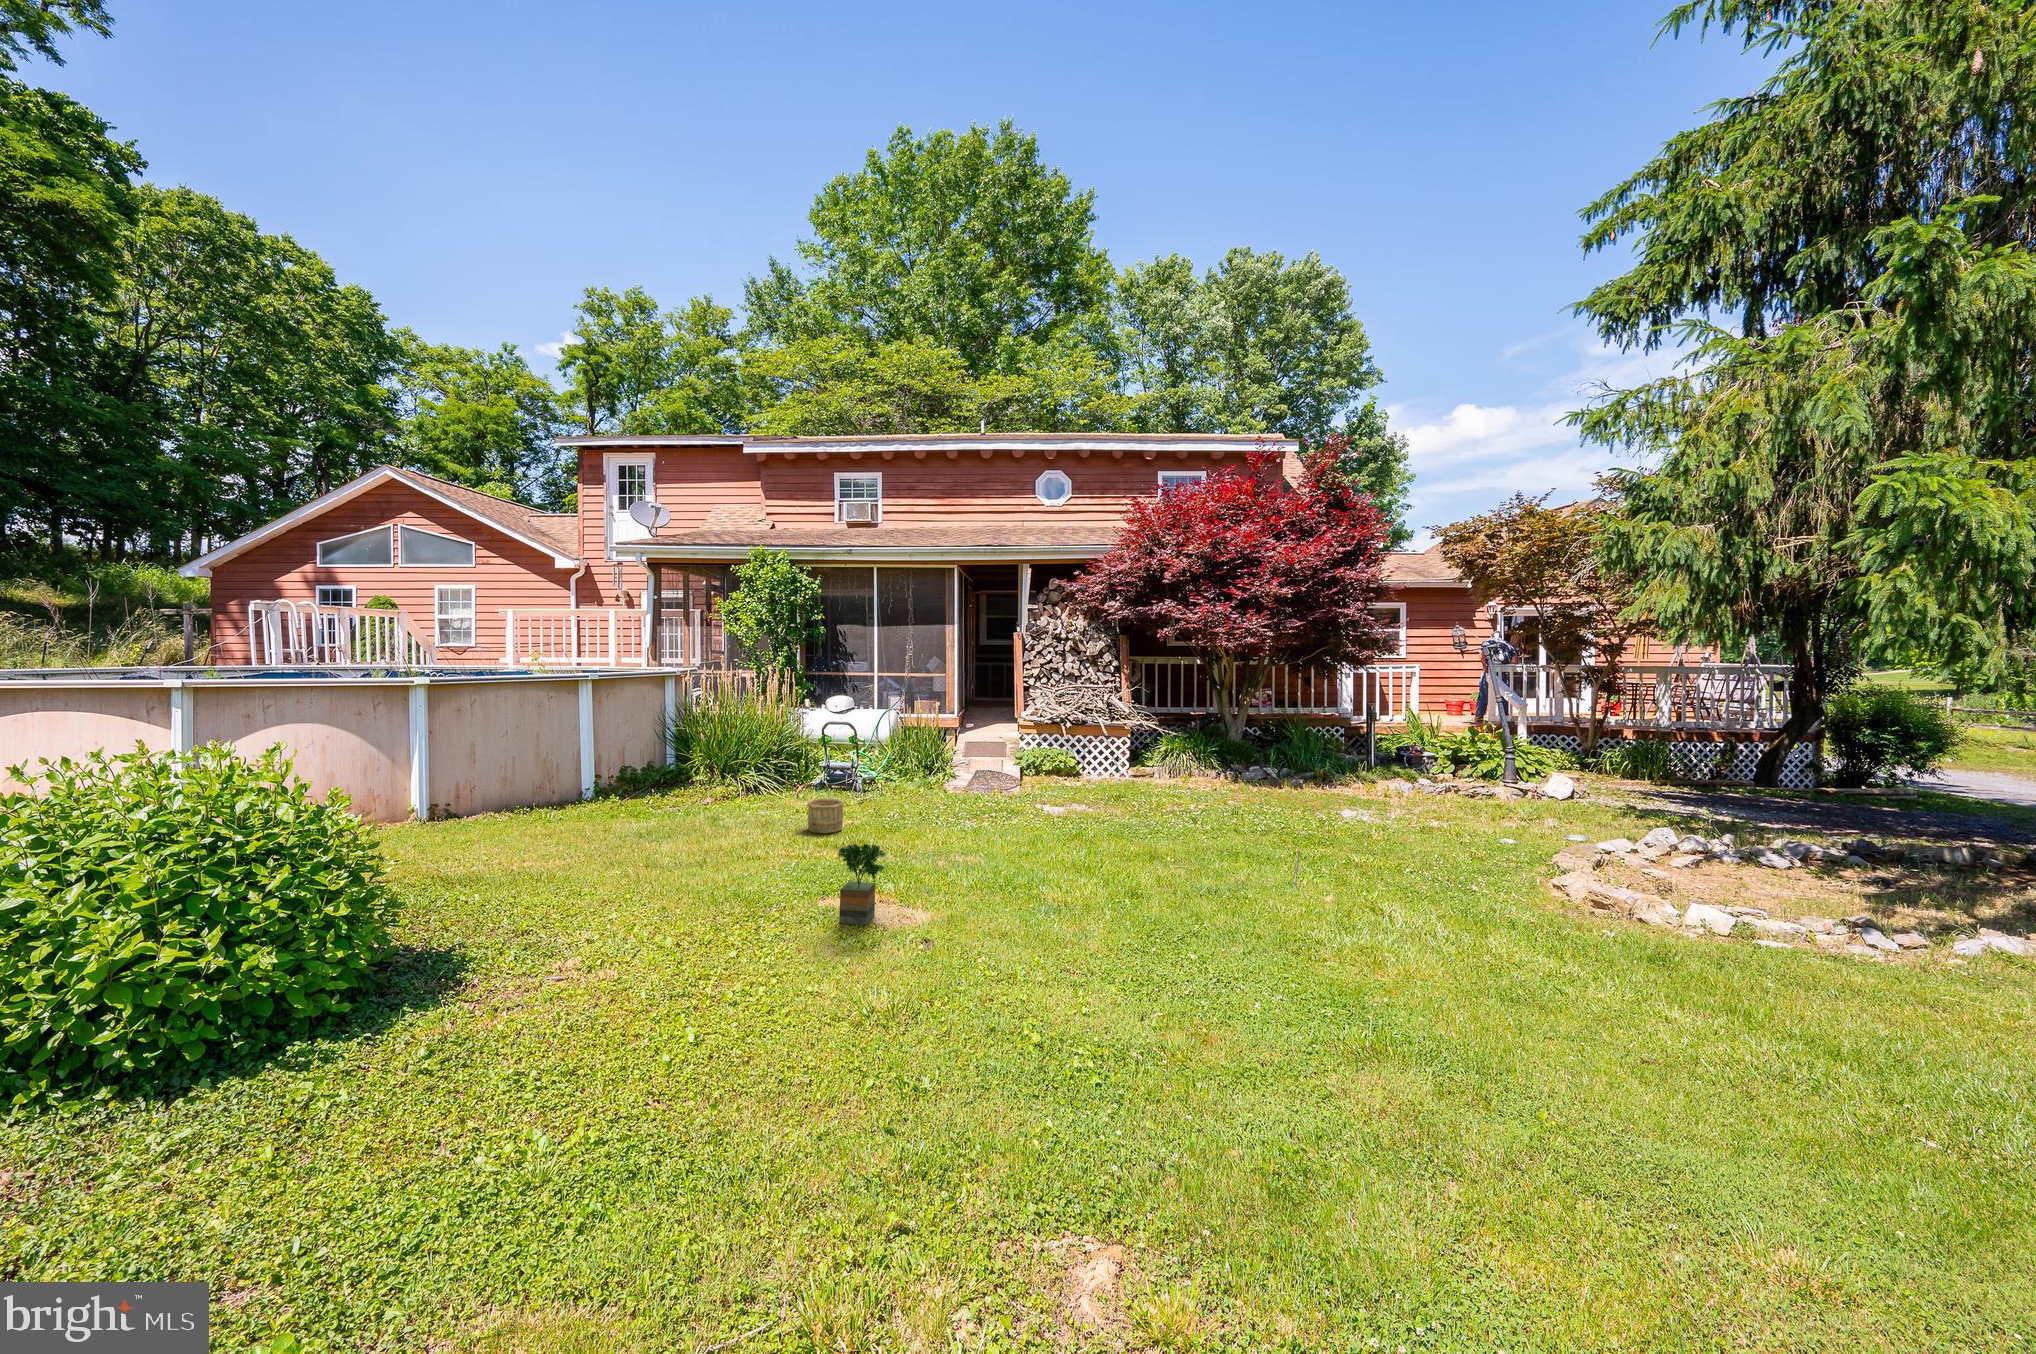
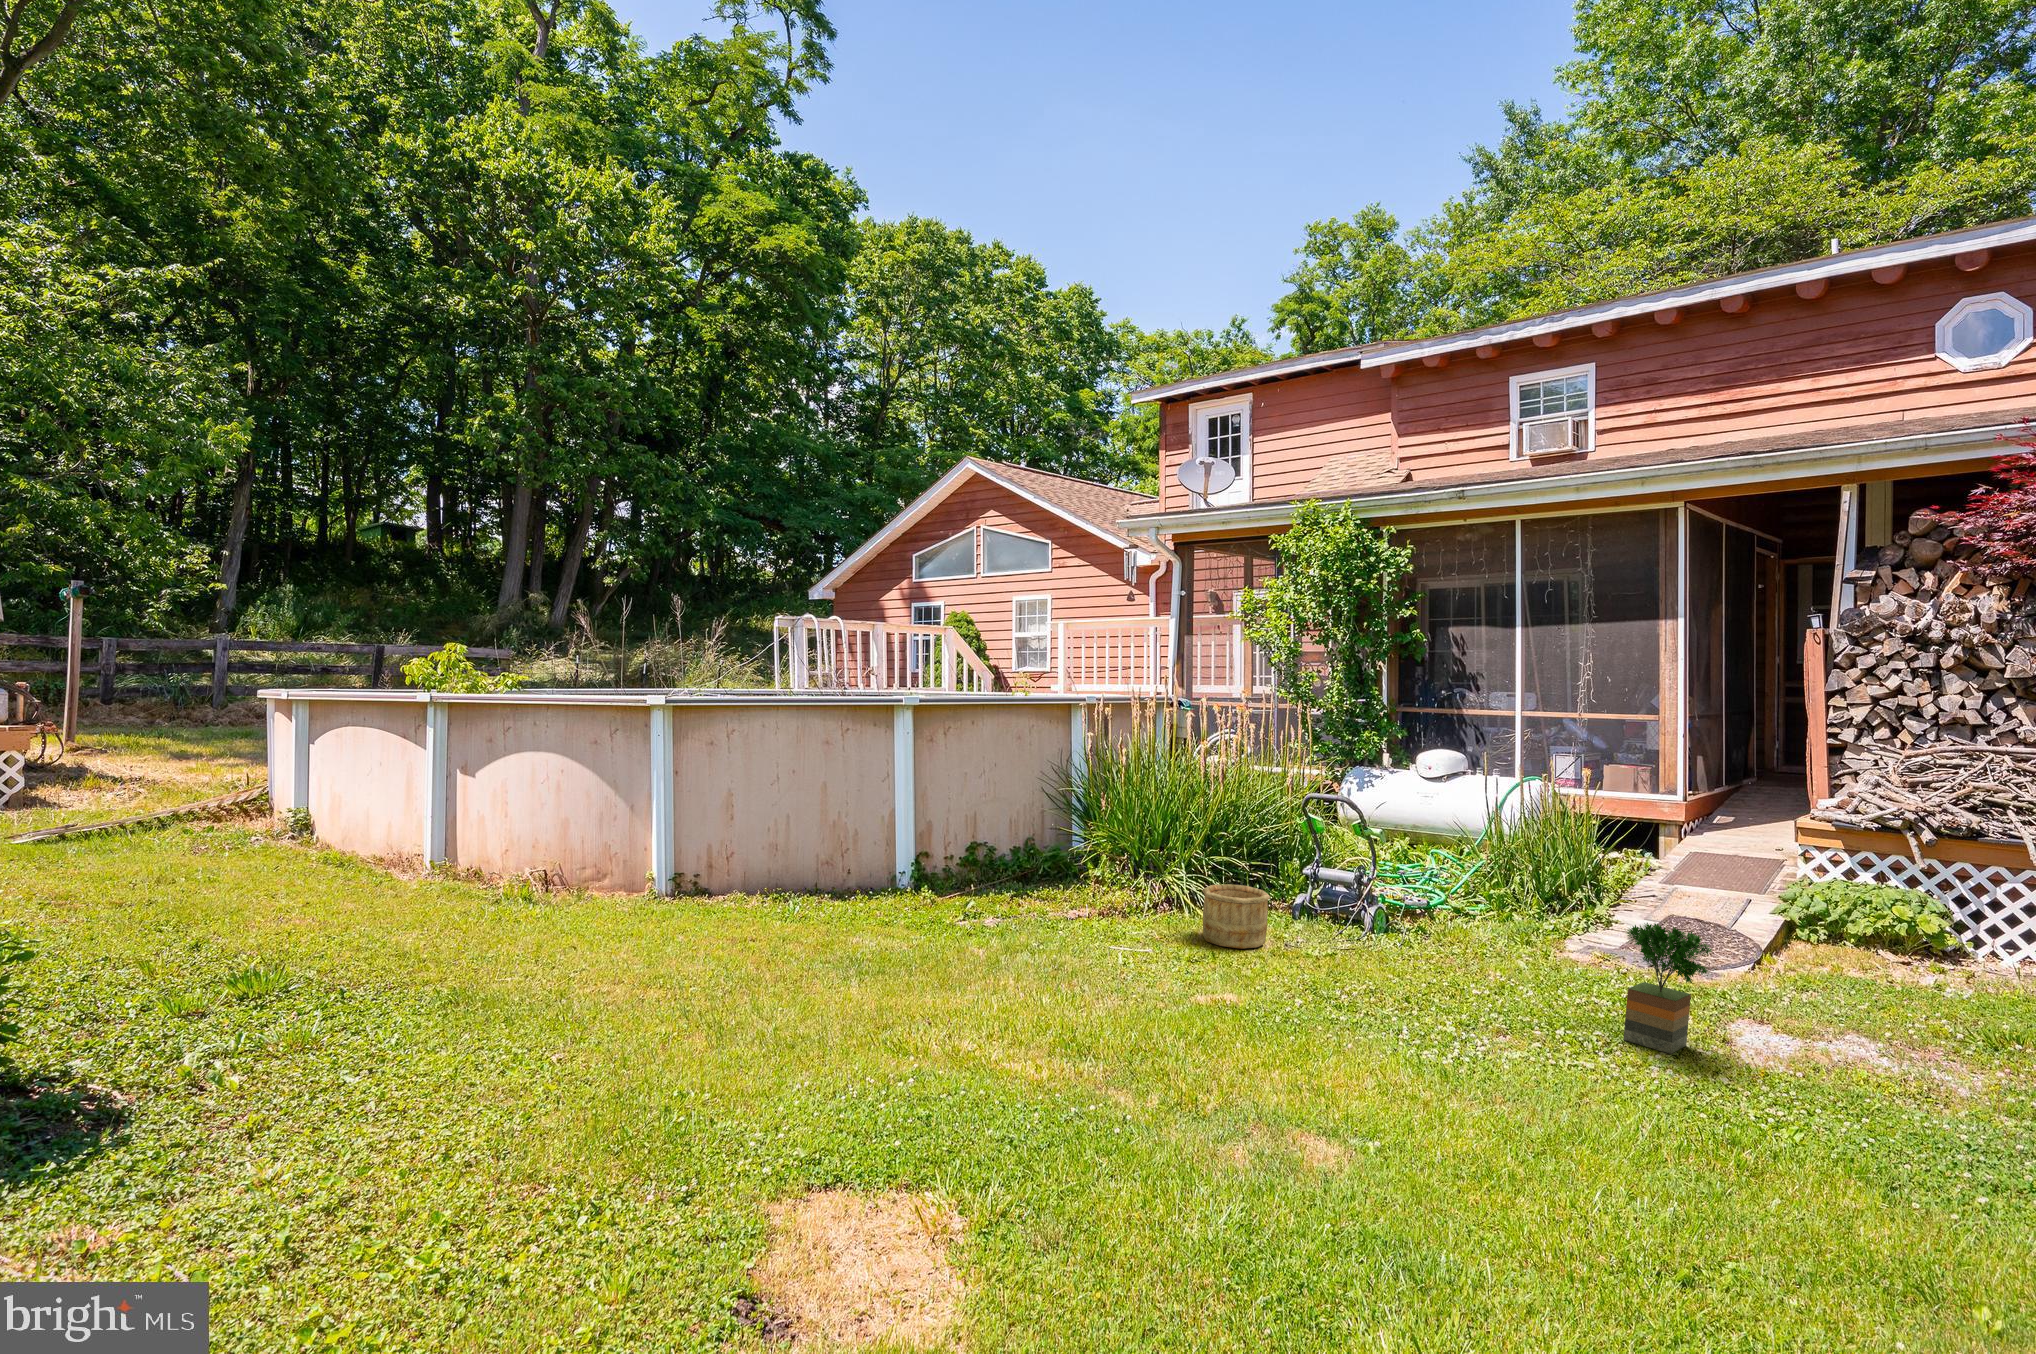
potted tree: present [838,843,885,925] -> present [1624,923,1712,1054]

